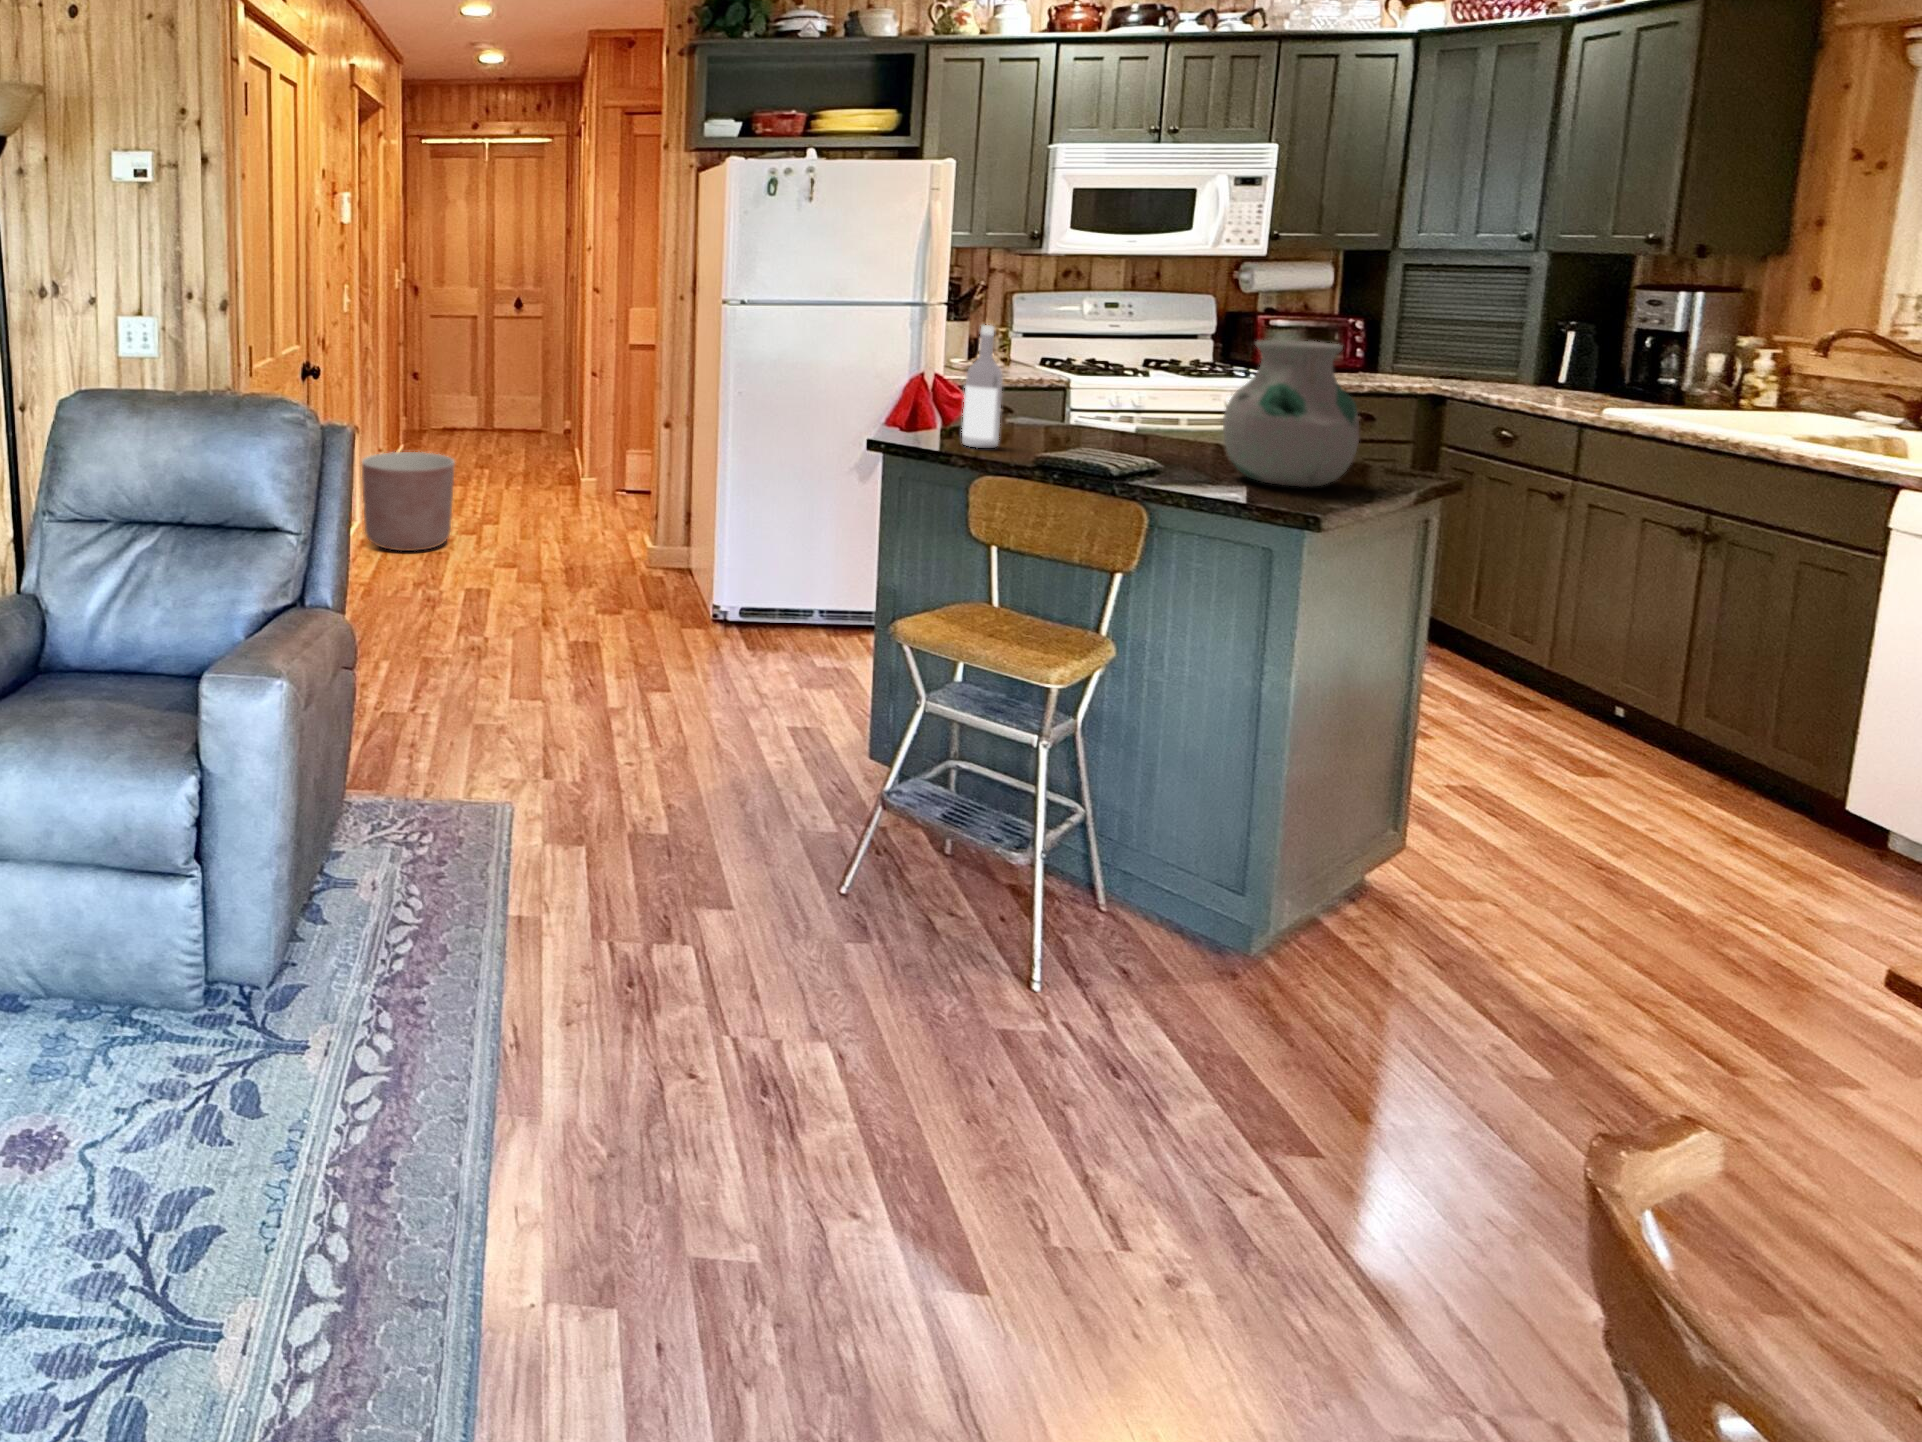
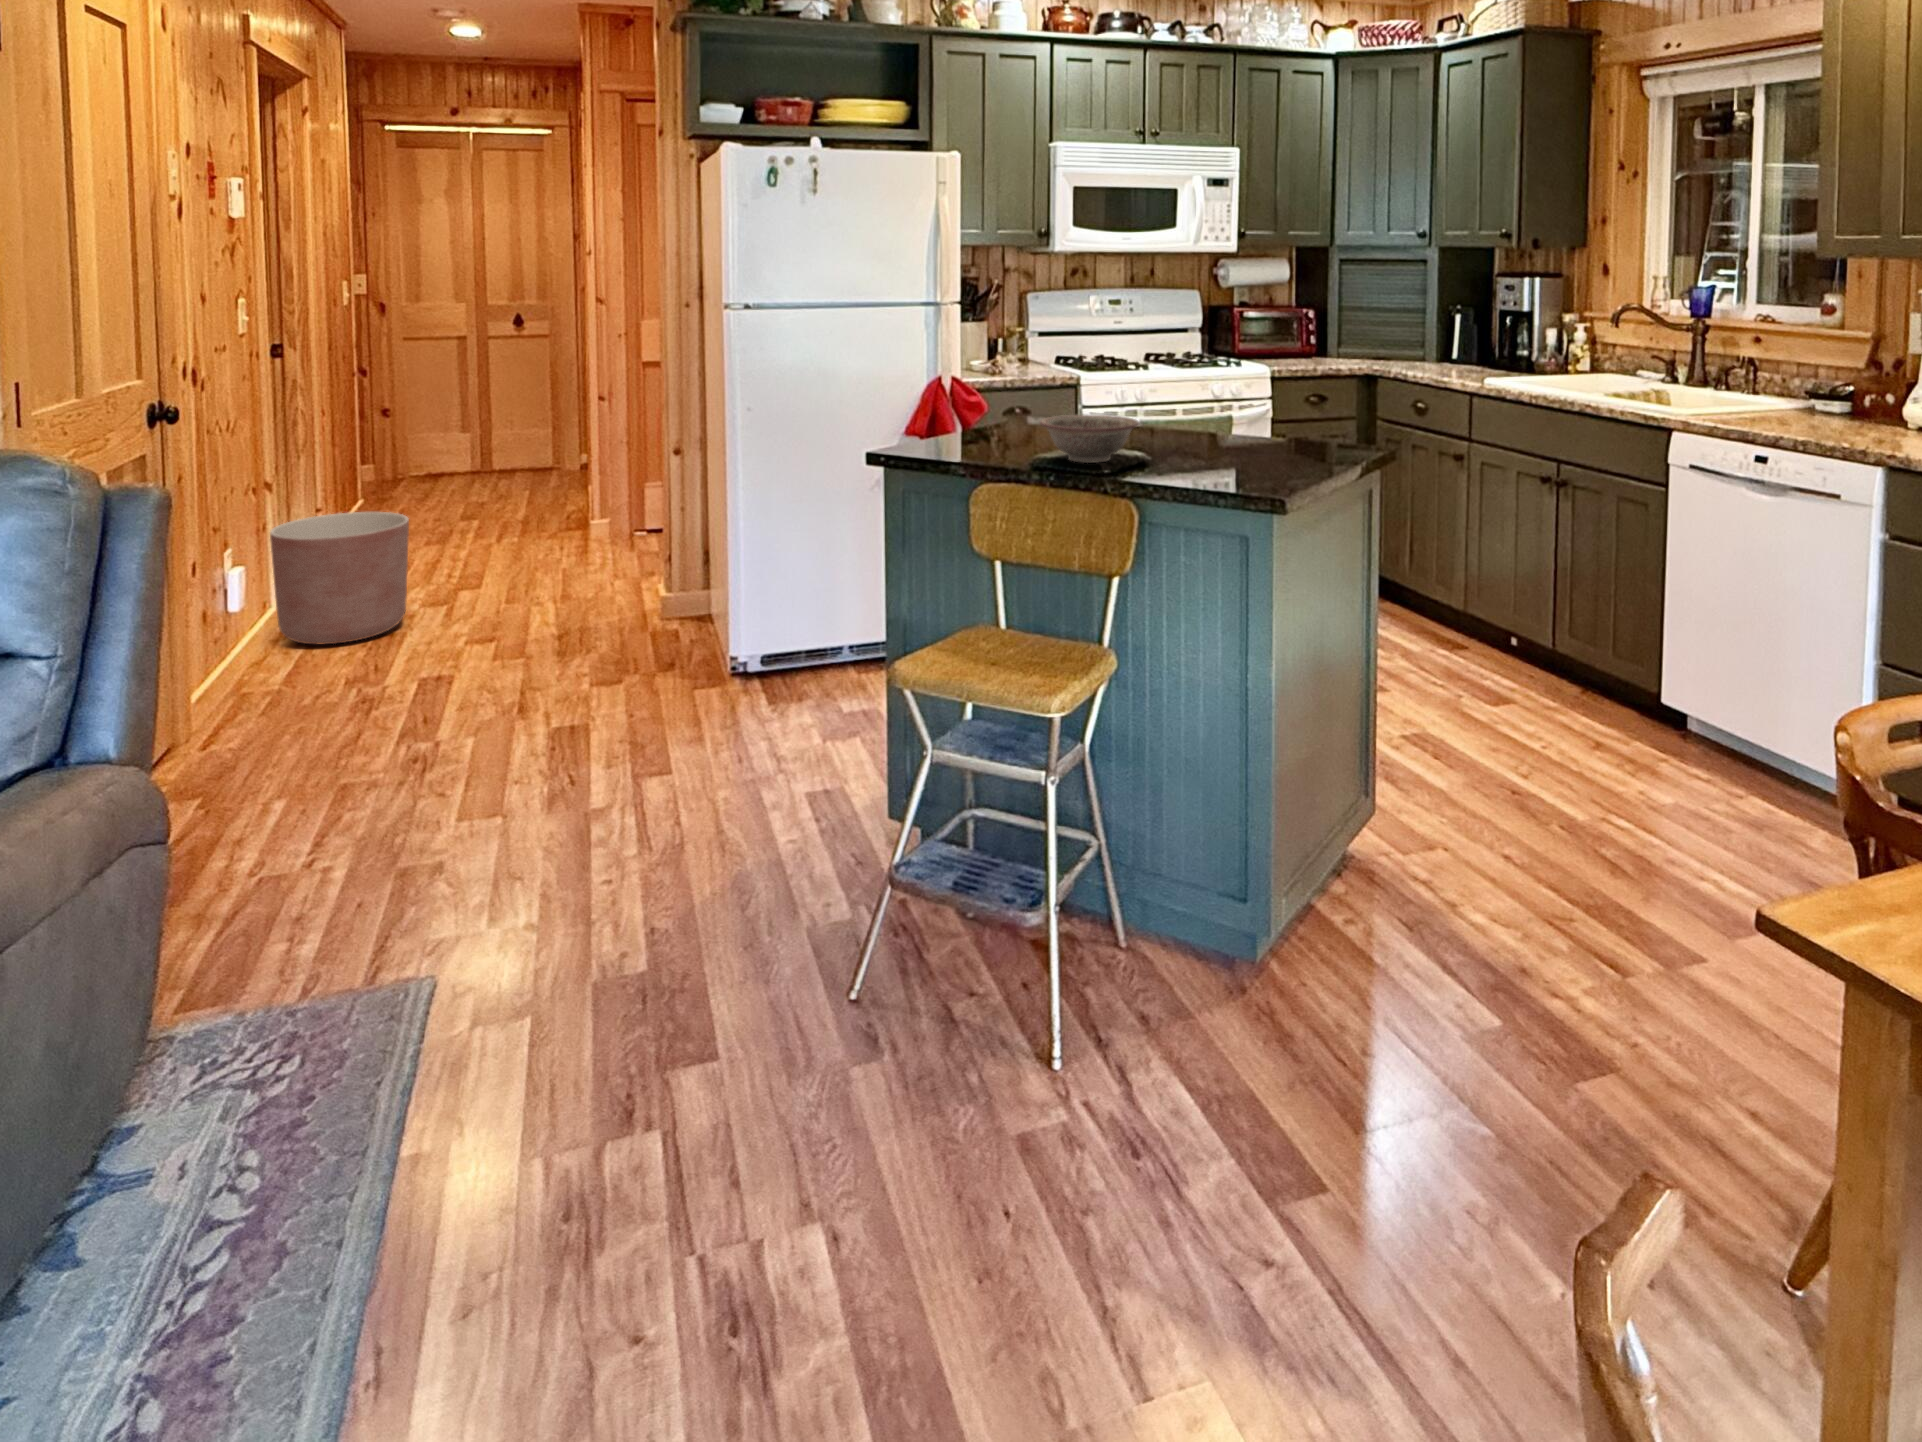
wine bottle: present [962,325,1003,448] -> none [965,320,1002,453]
vase: present [1223,339,1359,487] -> none [1201,323,1311,469]
decorative bowl: none [1041,419,1151,466] -> present [1040,415,1140,463]

